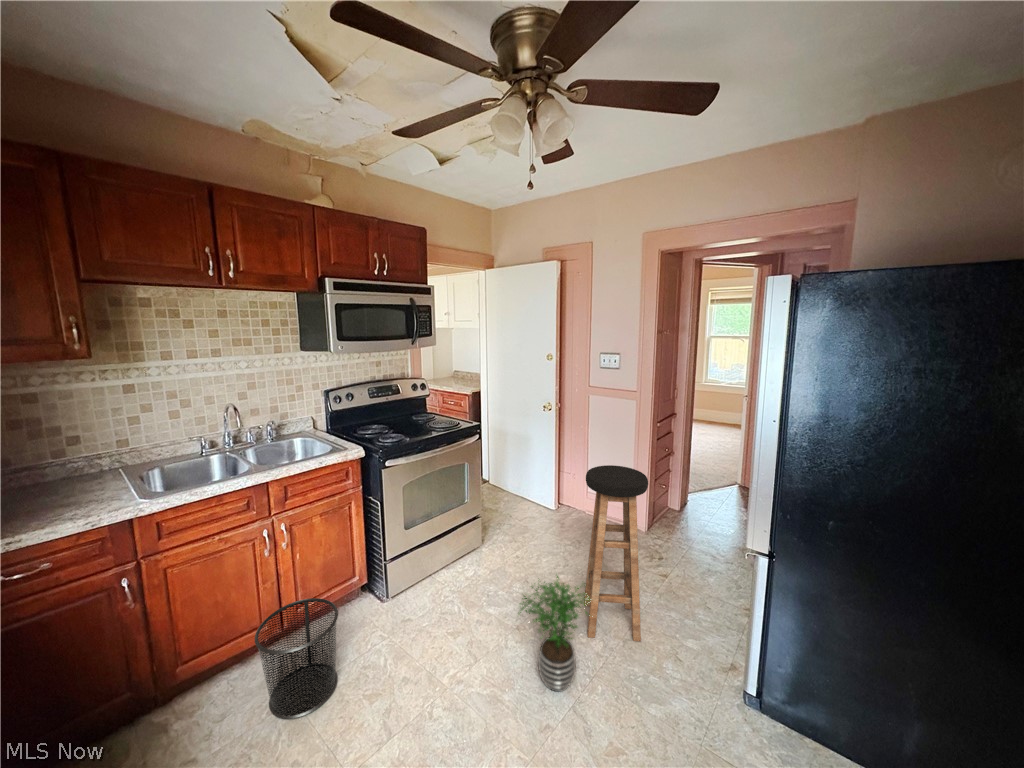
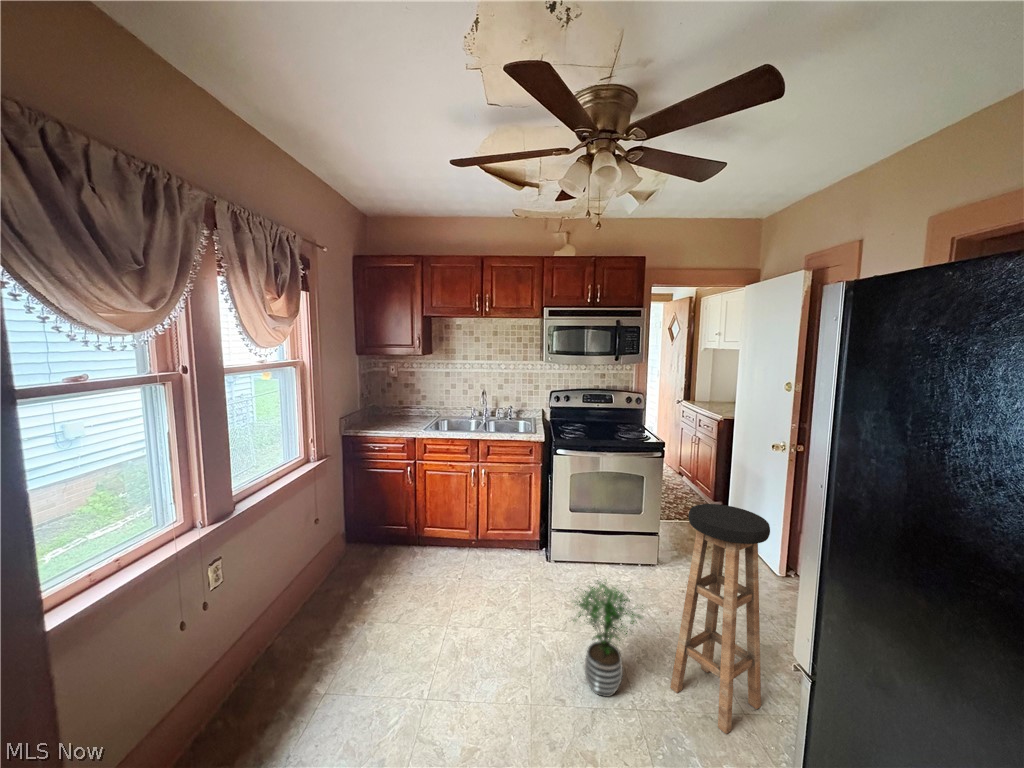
waste bin: present [255,598,338,719] -> none [441,519,489,589]

